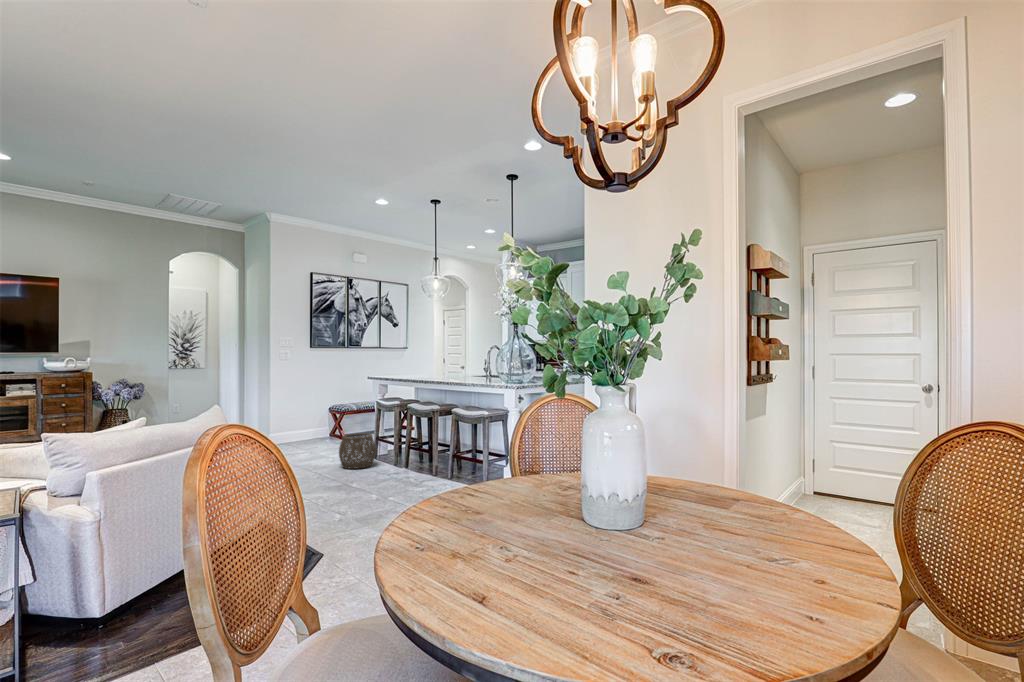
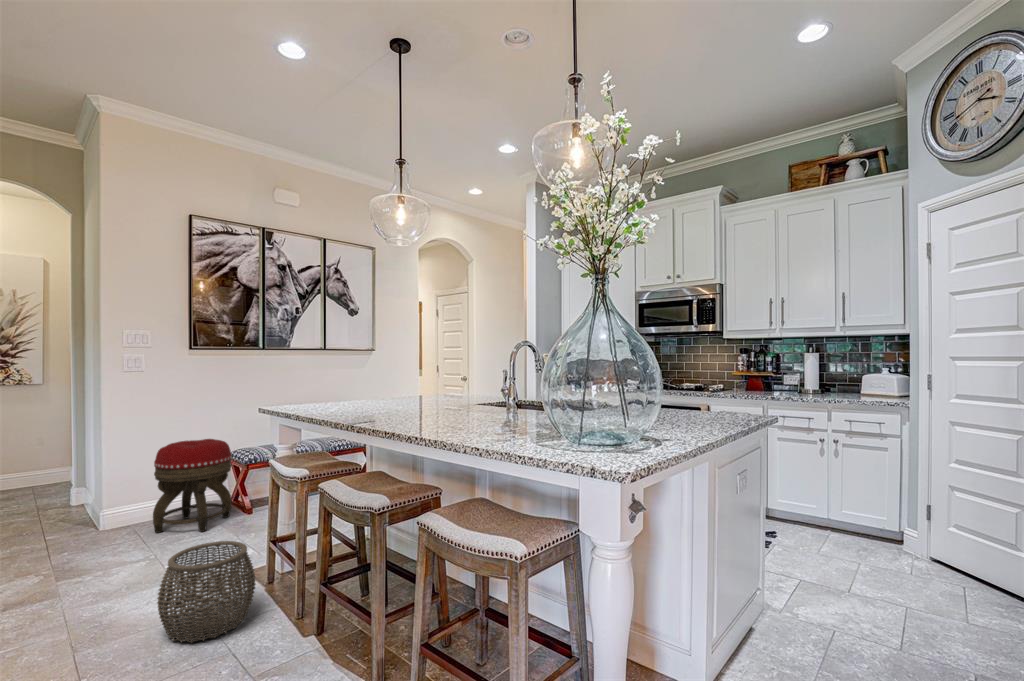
footstool: none [299,397,337,445] -> present [153,439,232,533]

